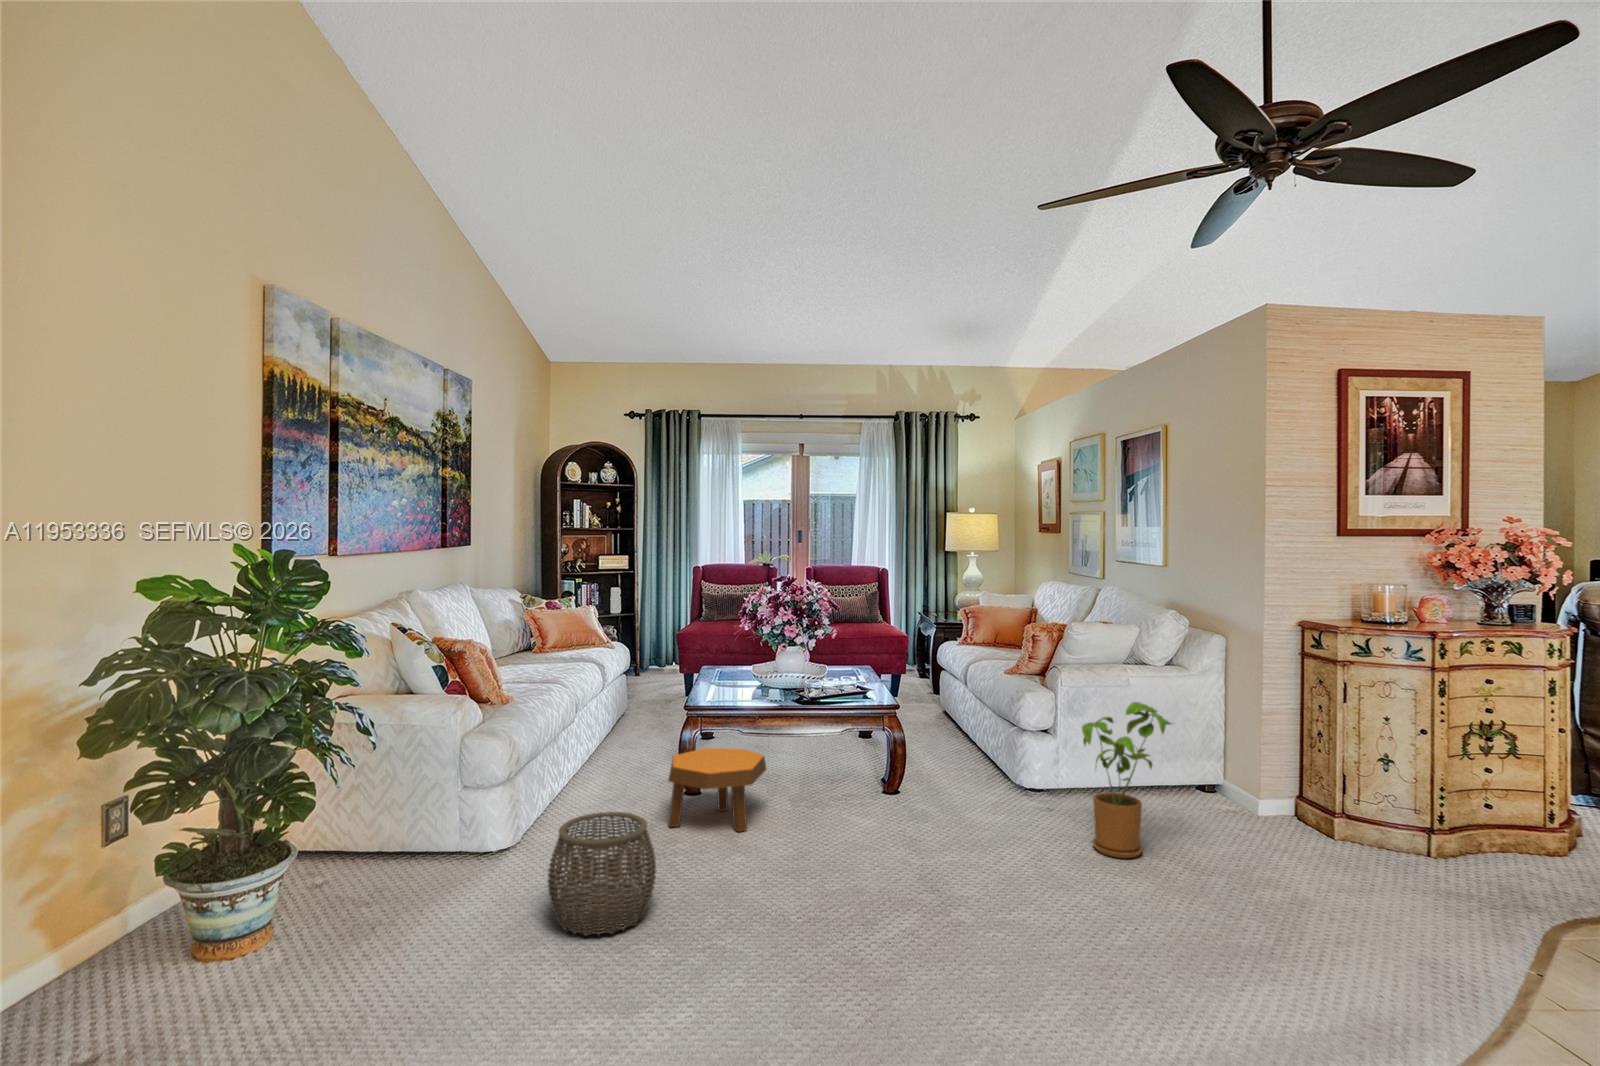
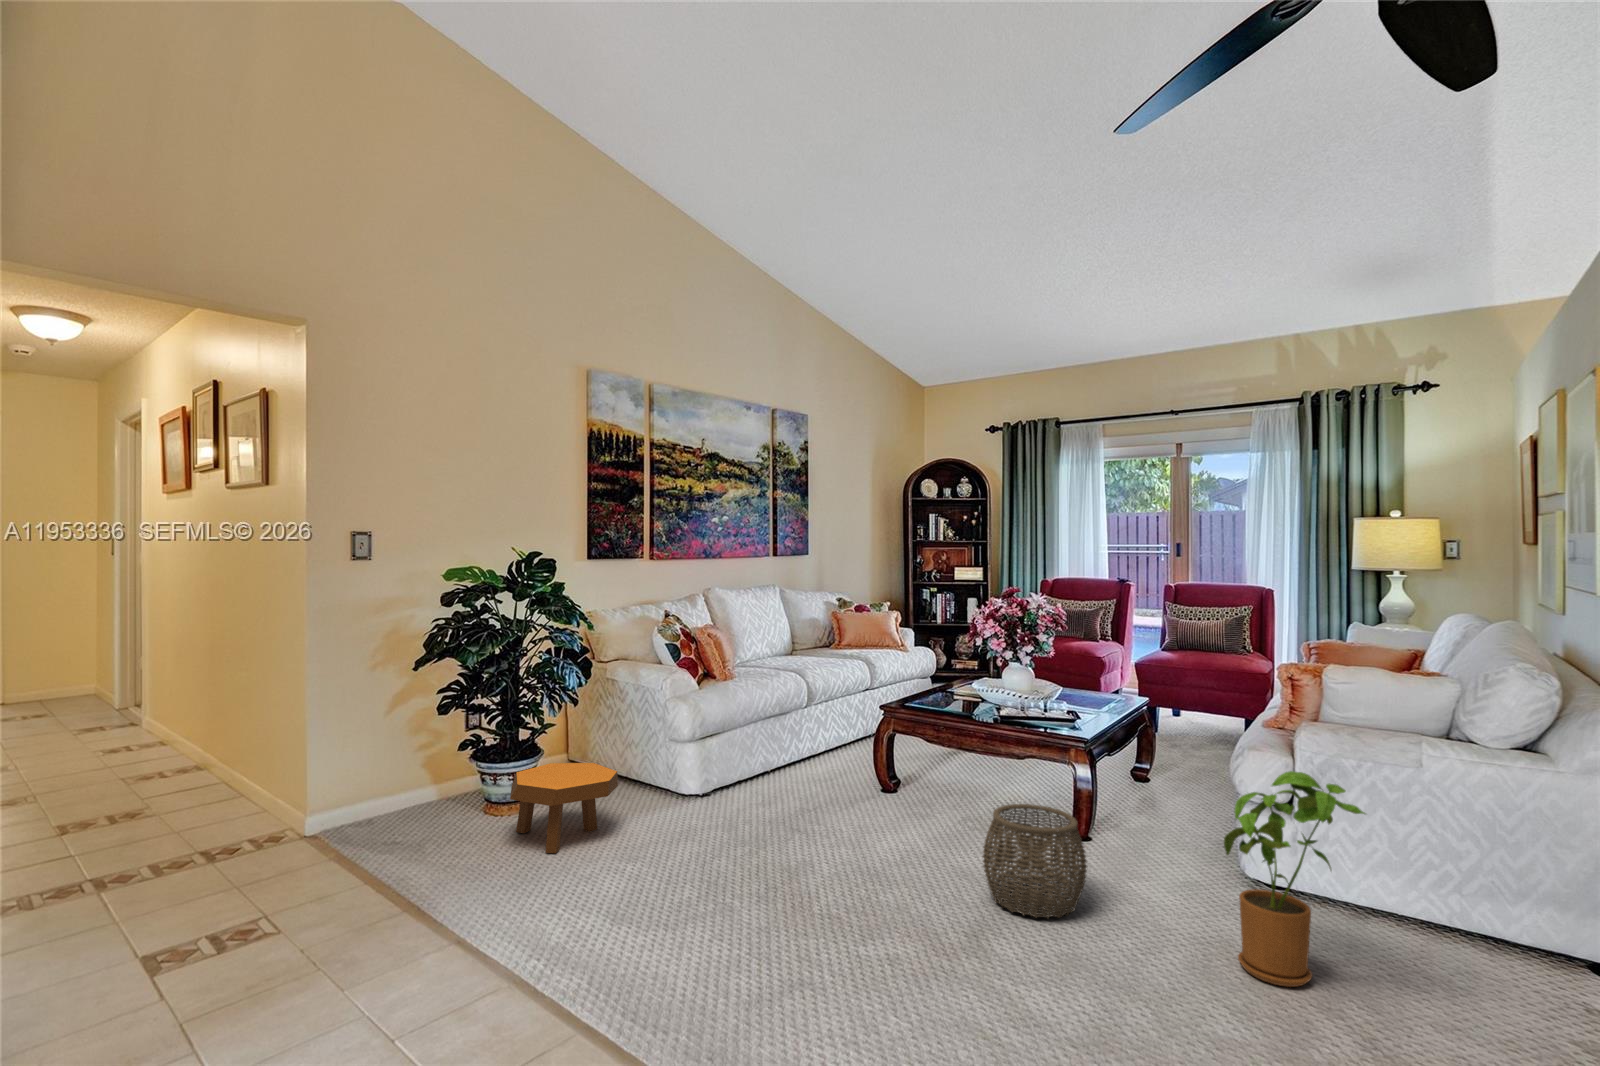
footstool: present [668,748,766,832] -> present [510,763,618,853]
woven basket: present [548,812,656,936] -> present [983,804,1087,918]

